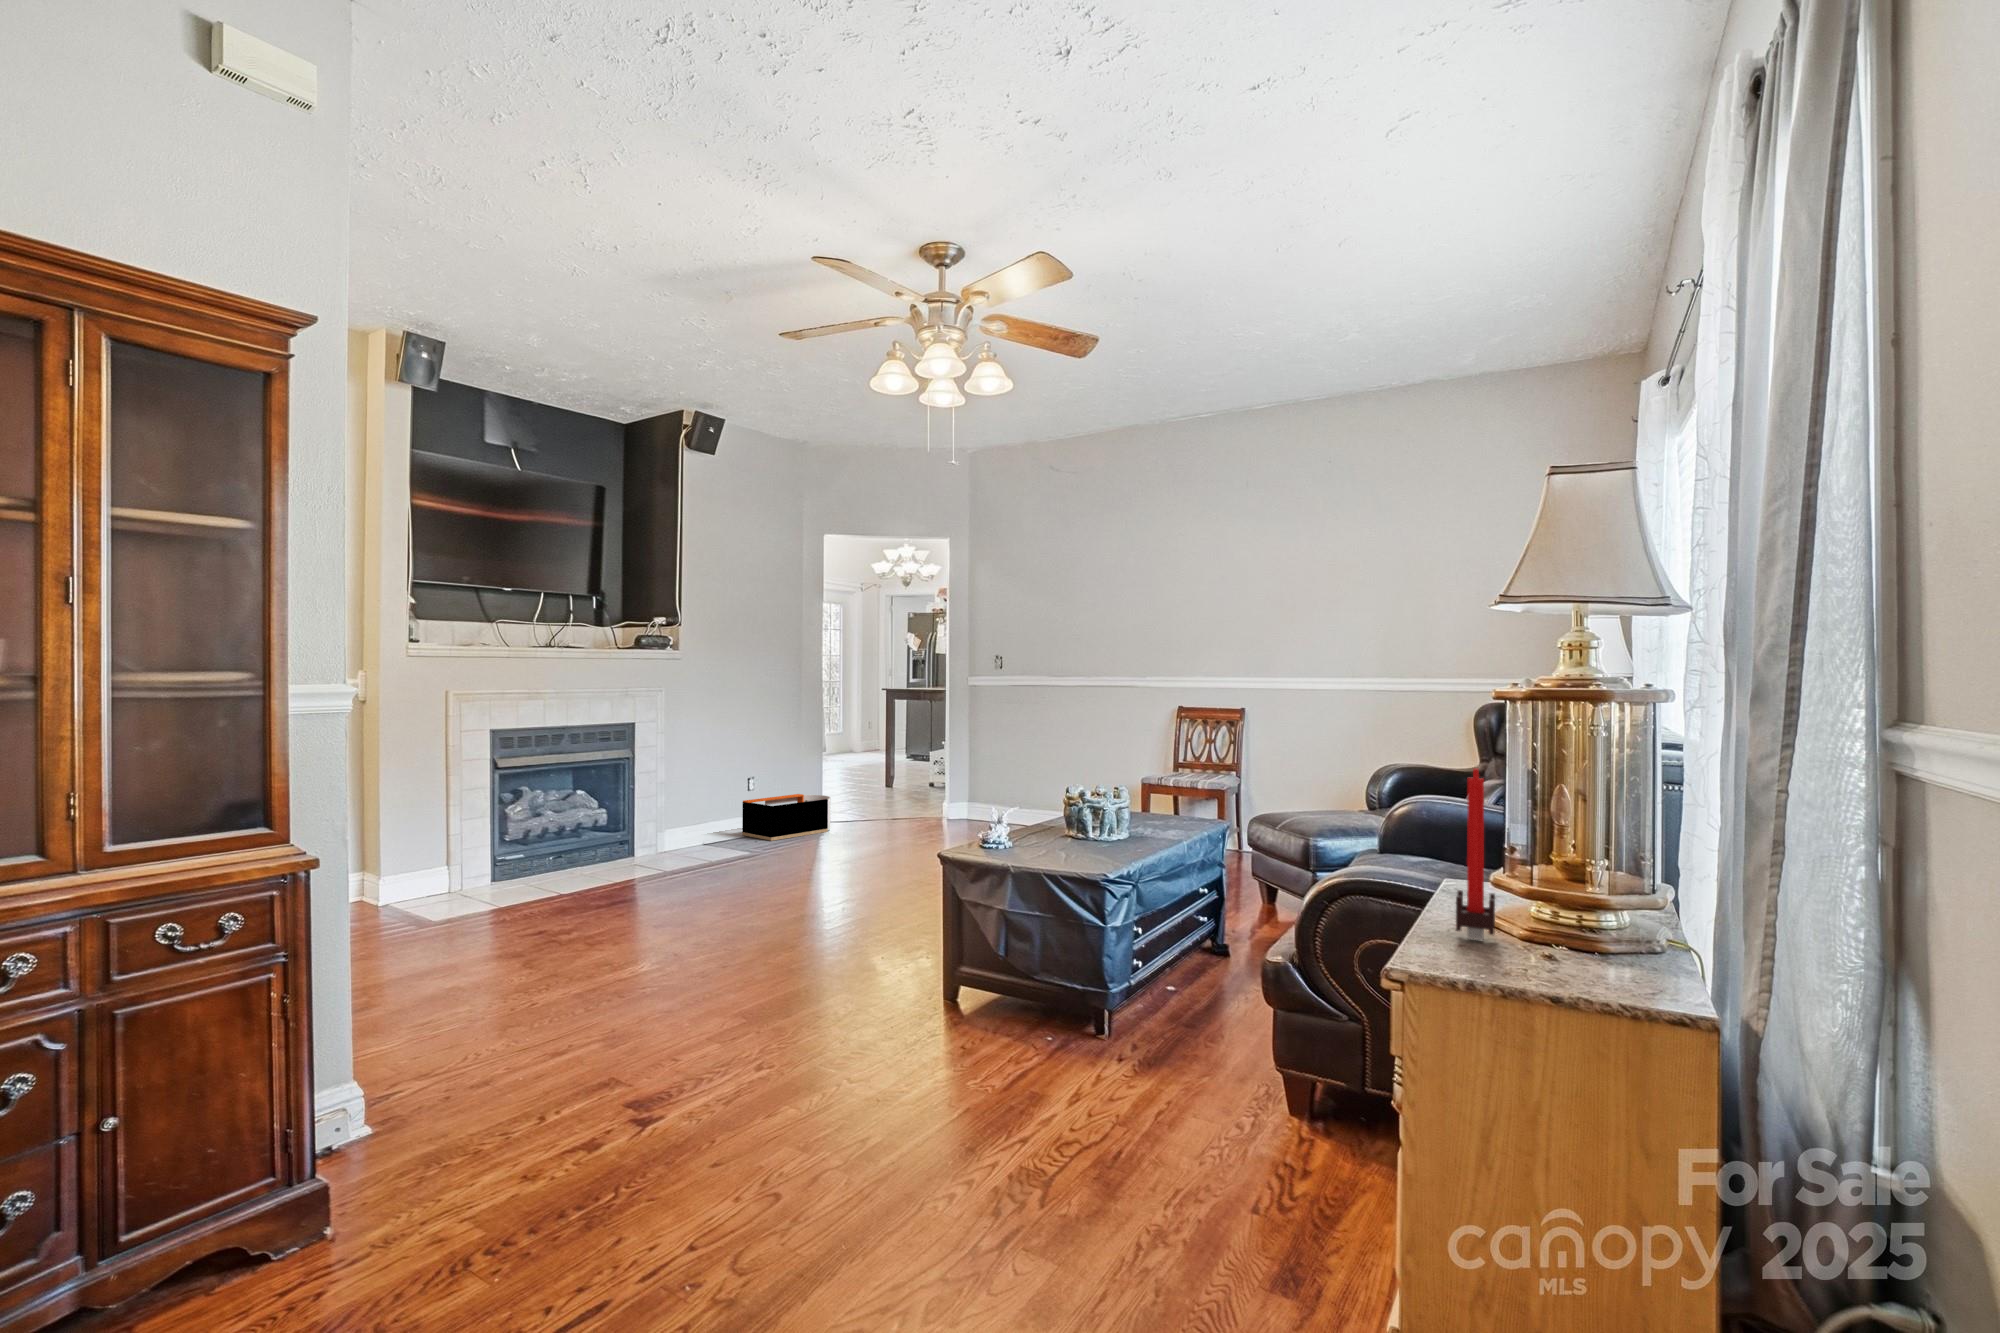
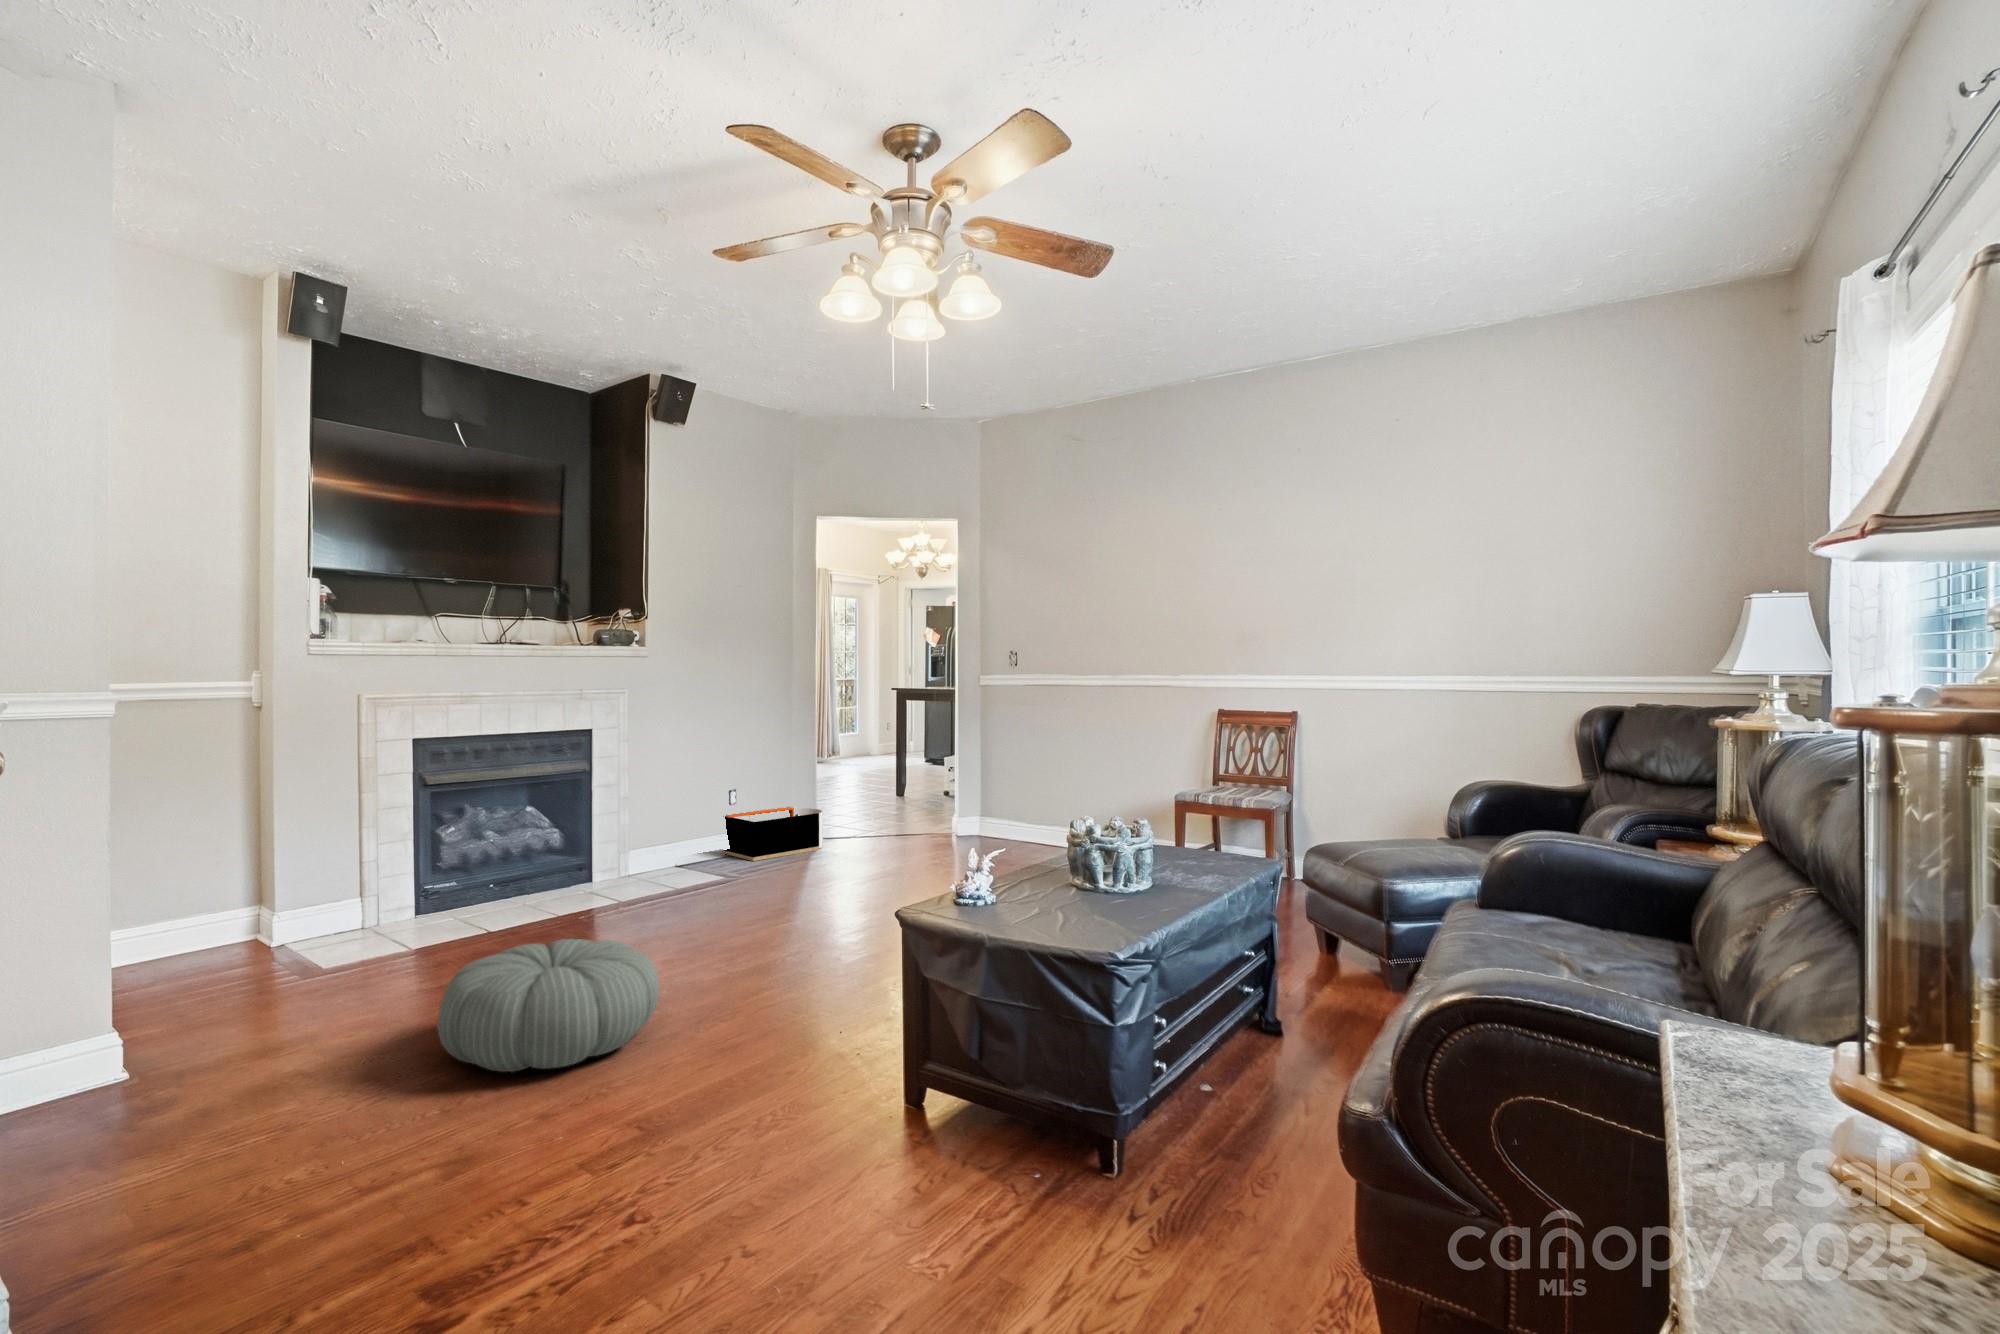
candle: present [1456,768,1495,940] -> none [1788,888,1898,1252]
pouf: none [566,887,734,985] -> present [437,939,659,1072]

